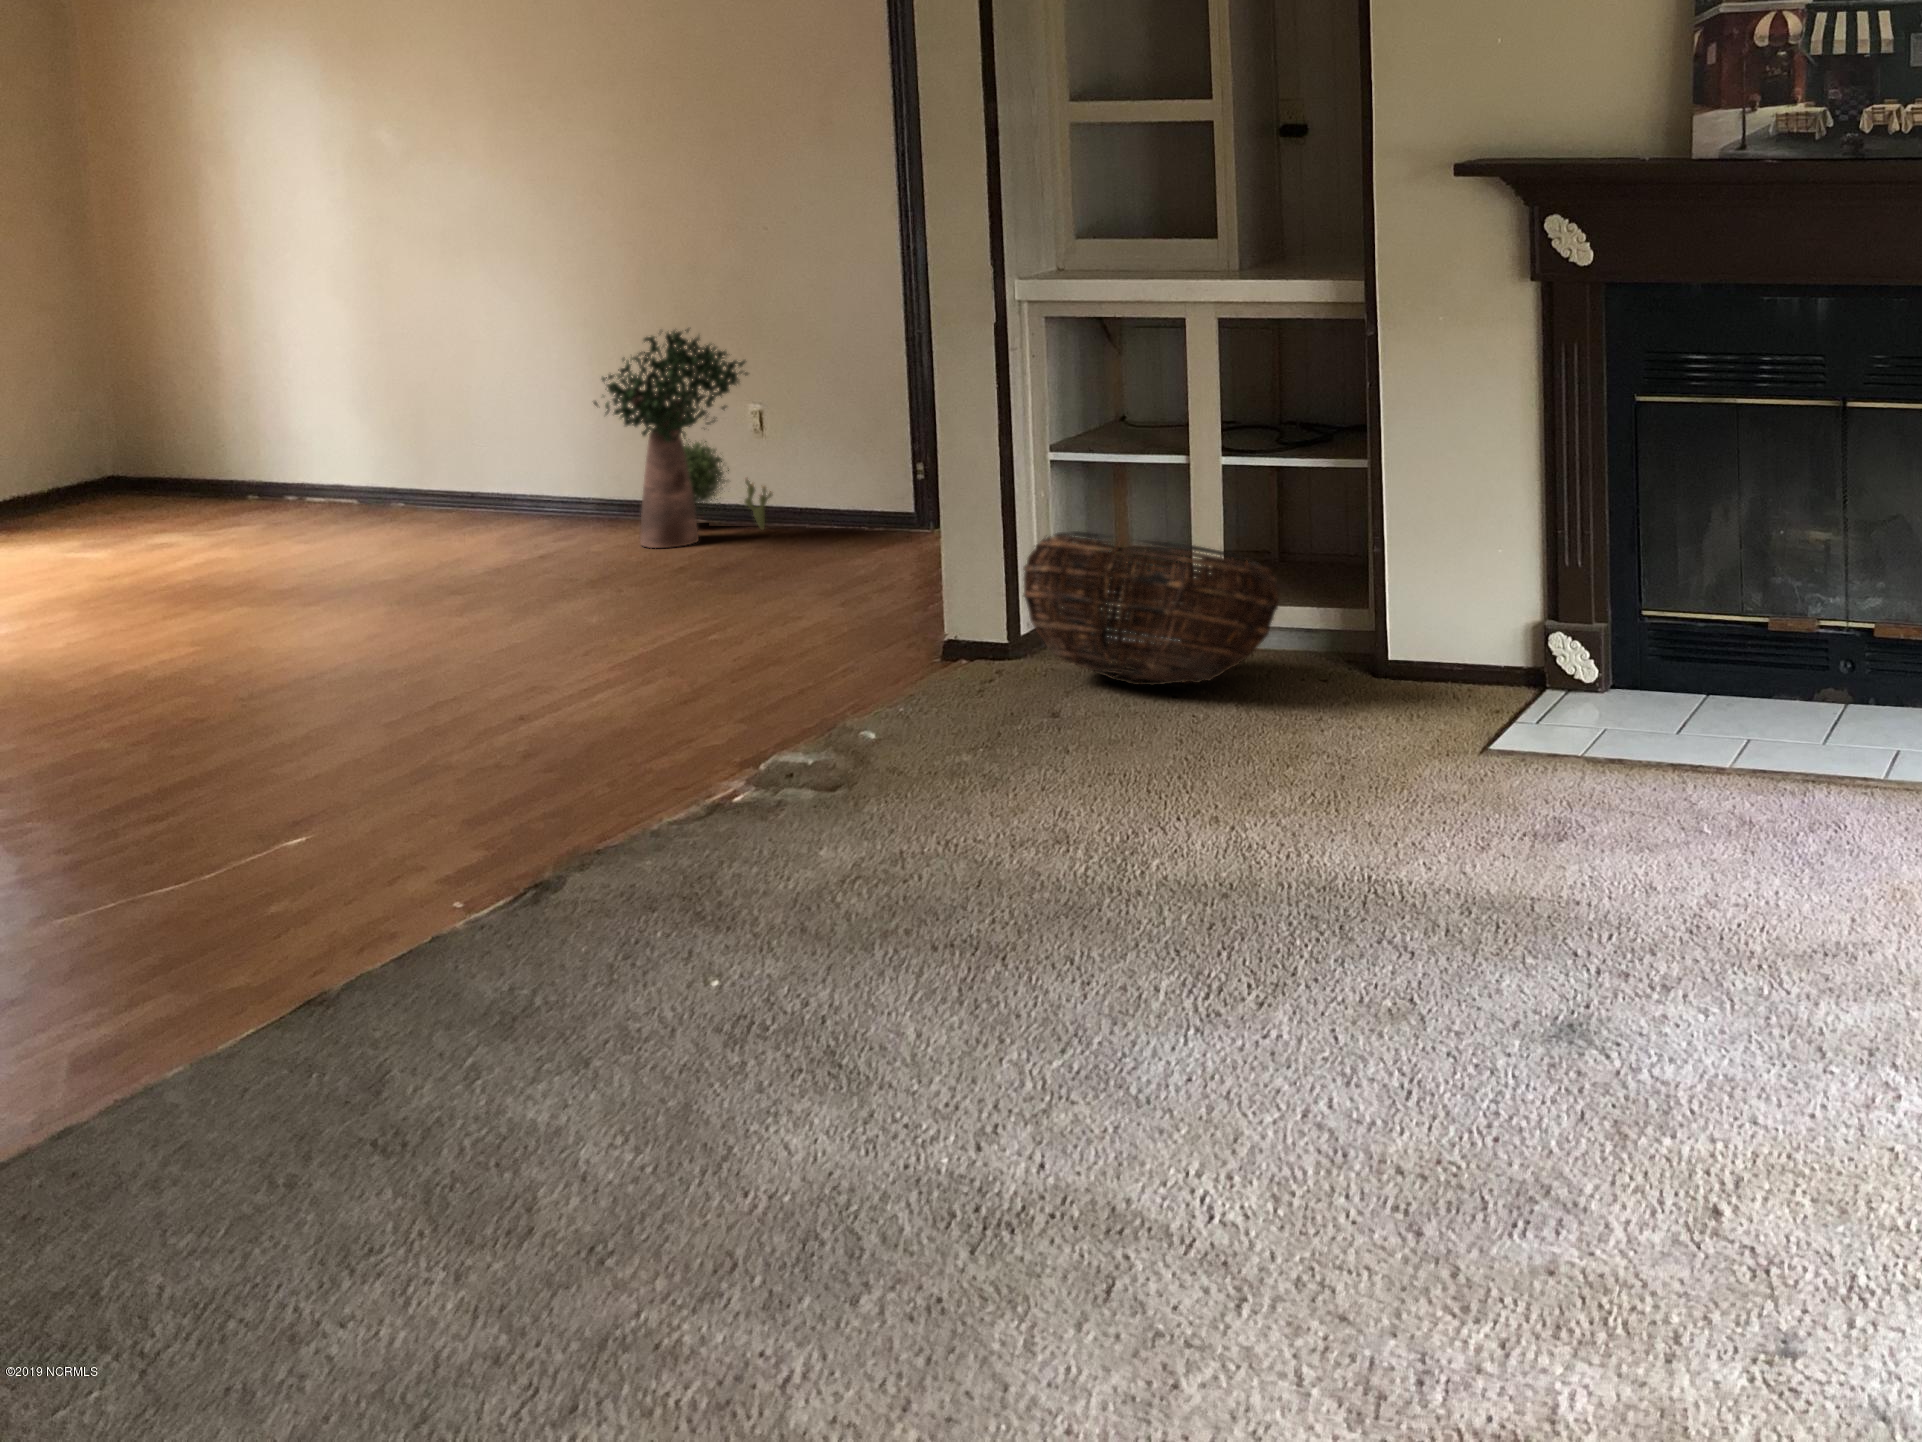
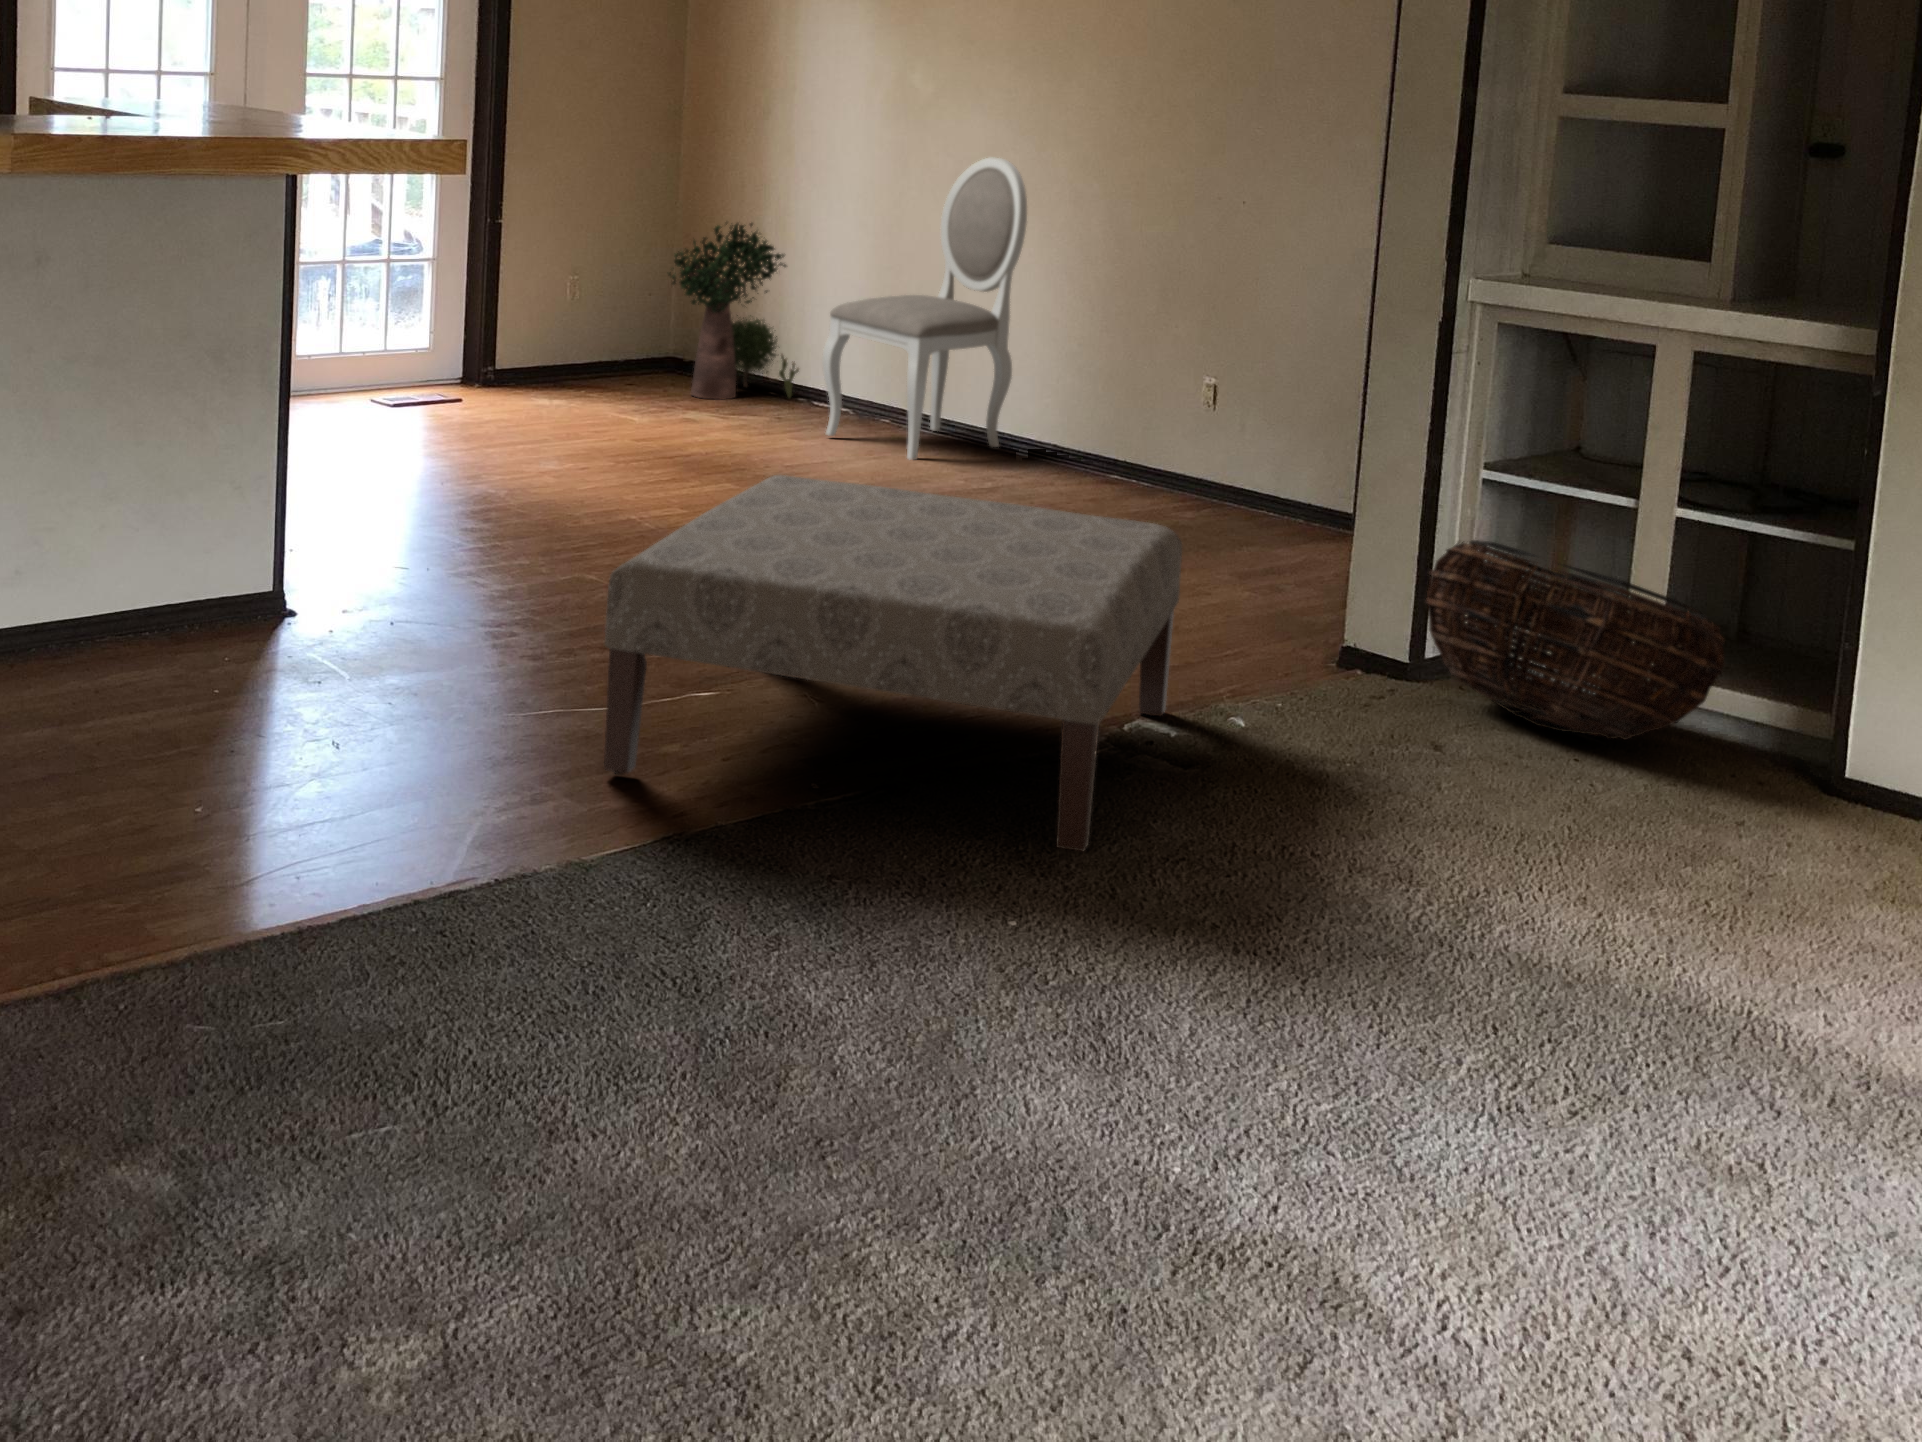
dining chair: none [341,233,558,553] -> present [822,157,1027,460]
potted plant: present [594,329,772,548] -> present [669,223,799,399]
ottoman: none [187,568,805,945] -> present [604,475,1182,851]

